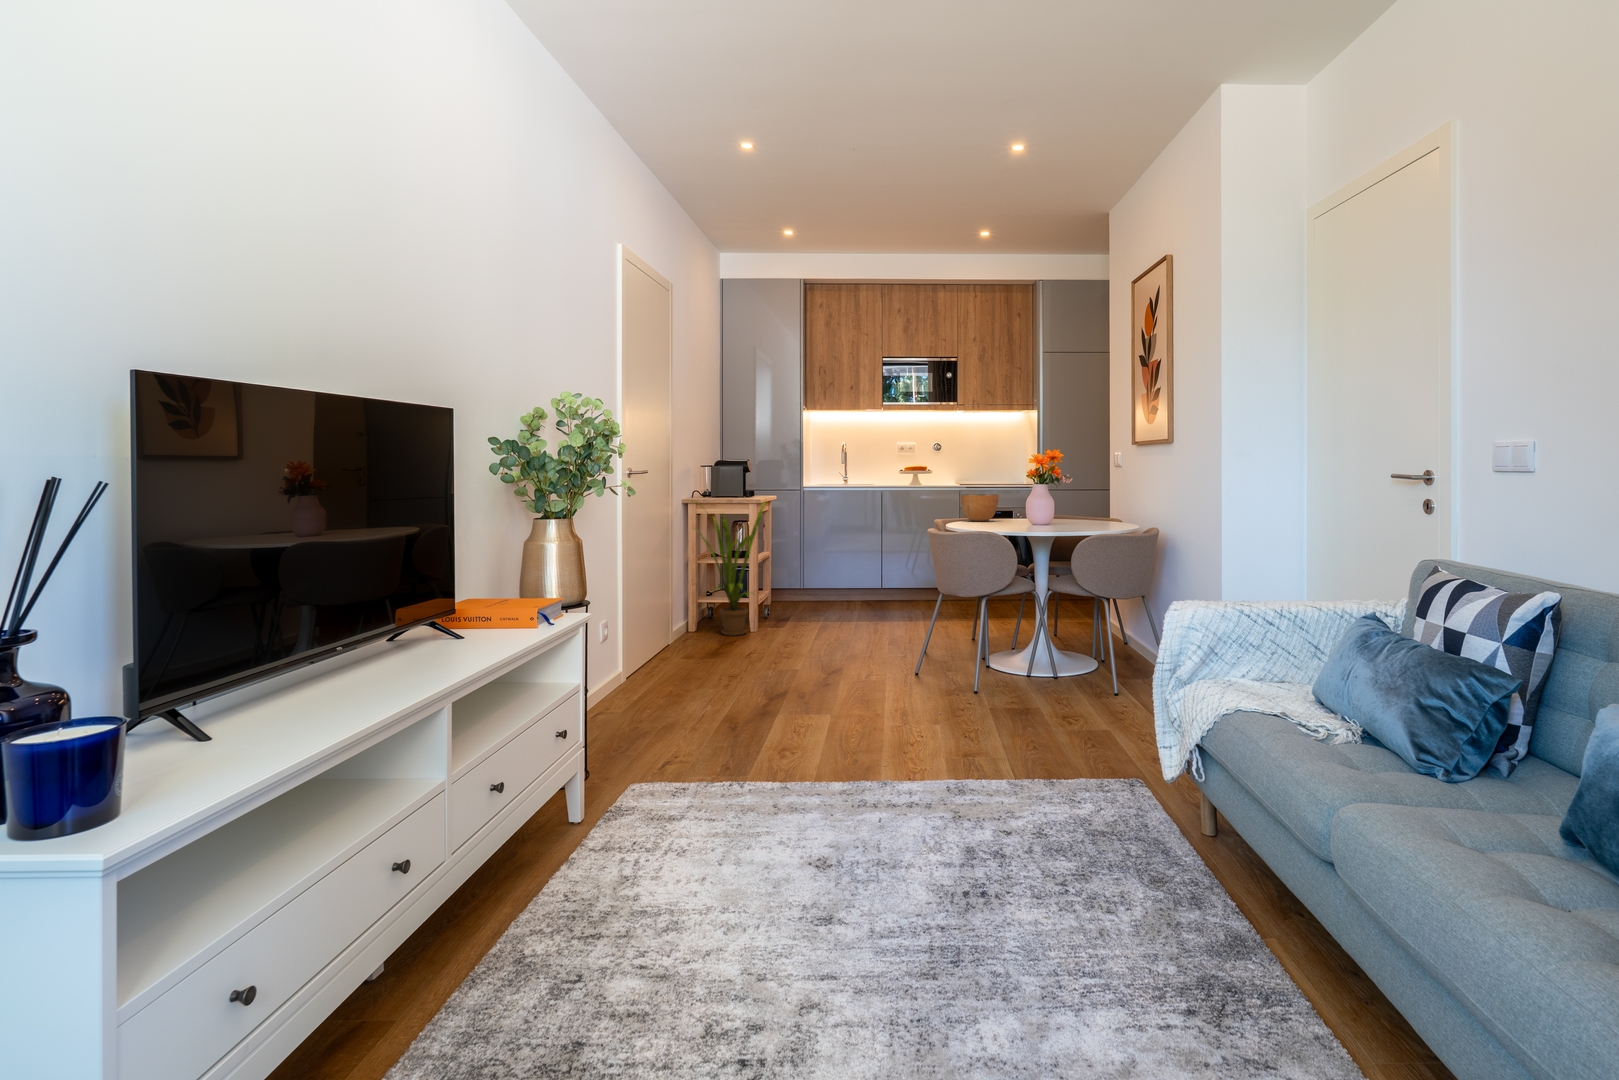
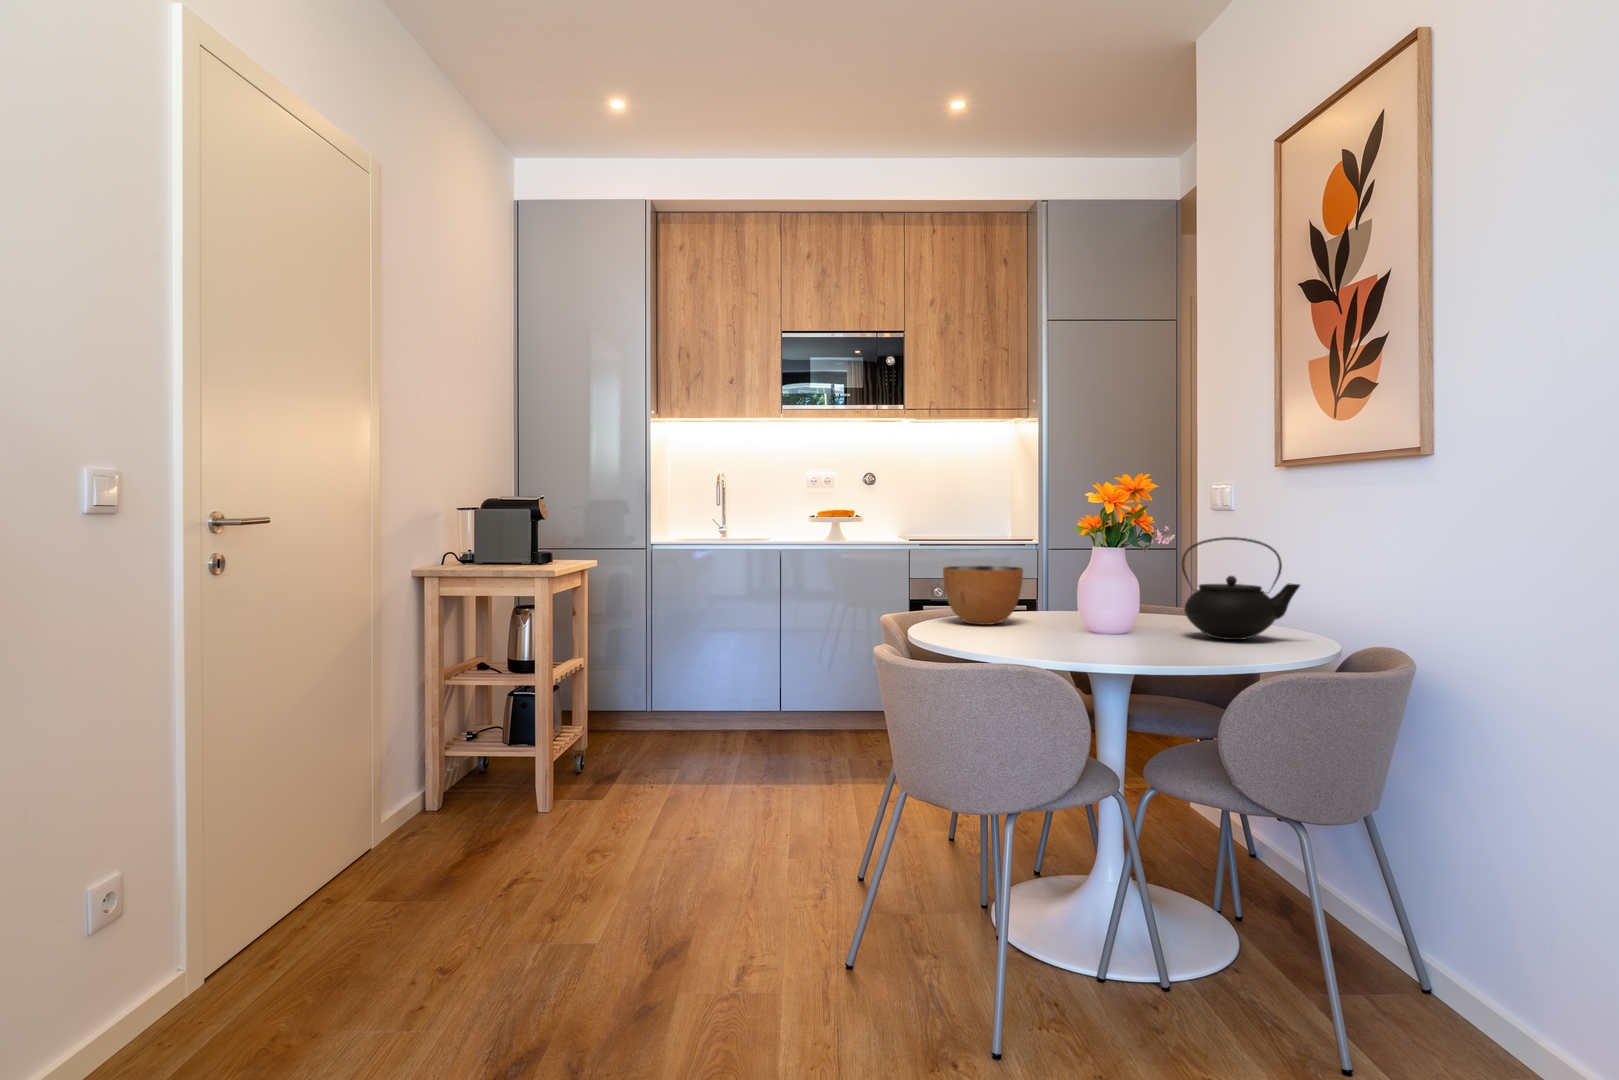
teapot: none [1066,479,1114,524] -> present [1182,537,1300,640]
house plant: present [697,501,766,636] -> none [397,570,565,844]

